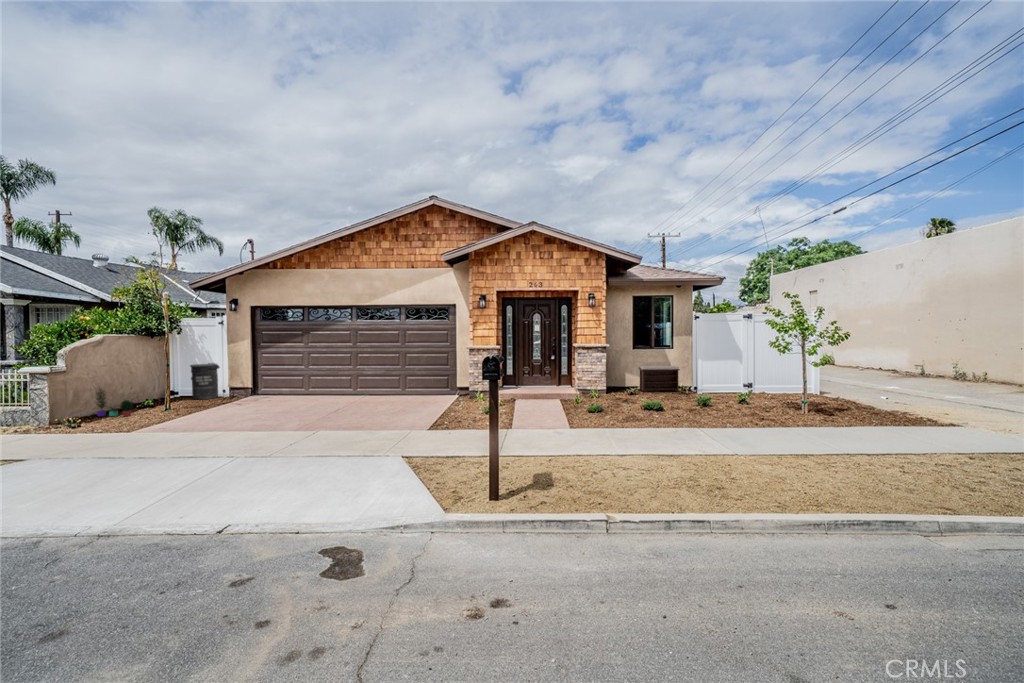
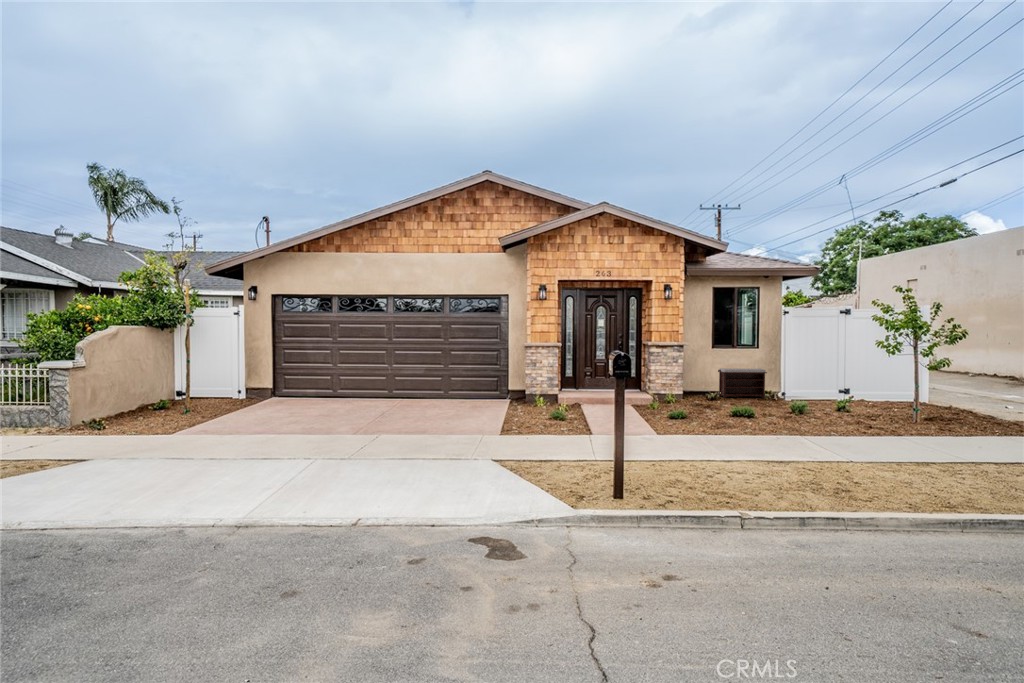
trash can: present [190,363,220,399] -> none [207,359,239,400]
potted plant: present [96,388,133,416] -> none [118,384,161,417]

